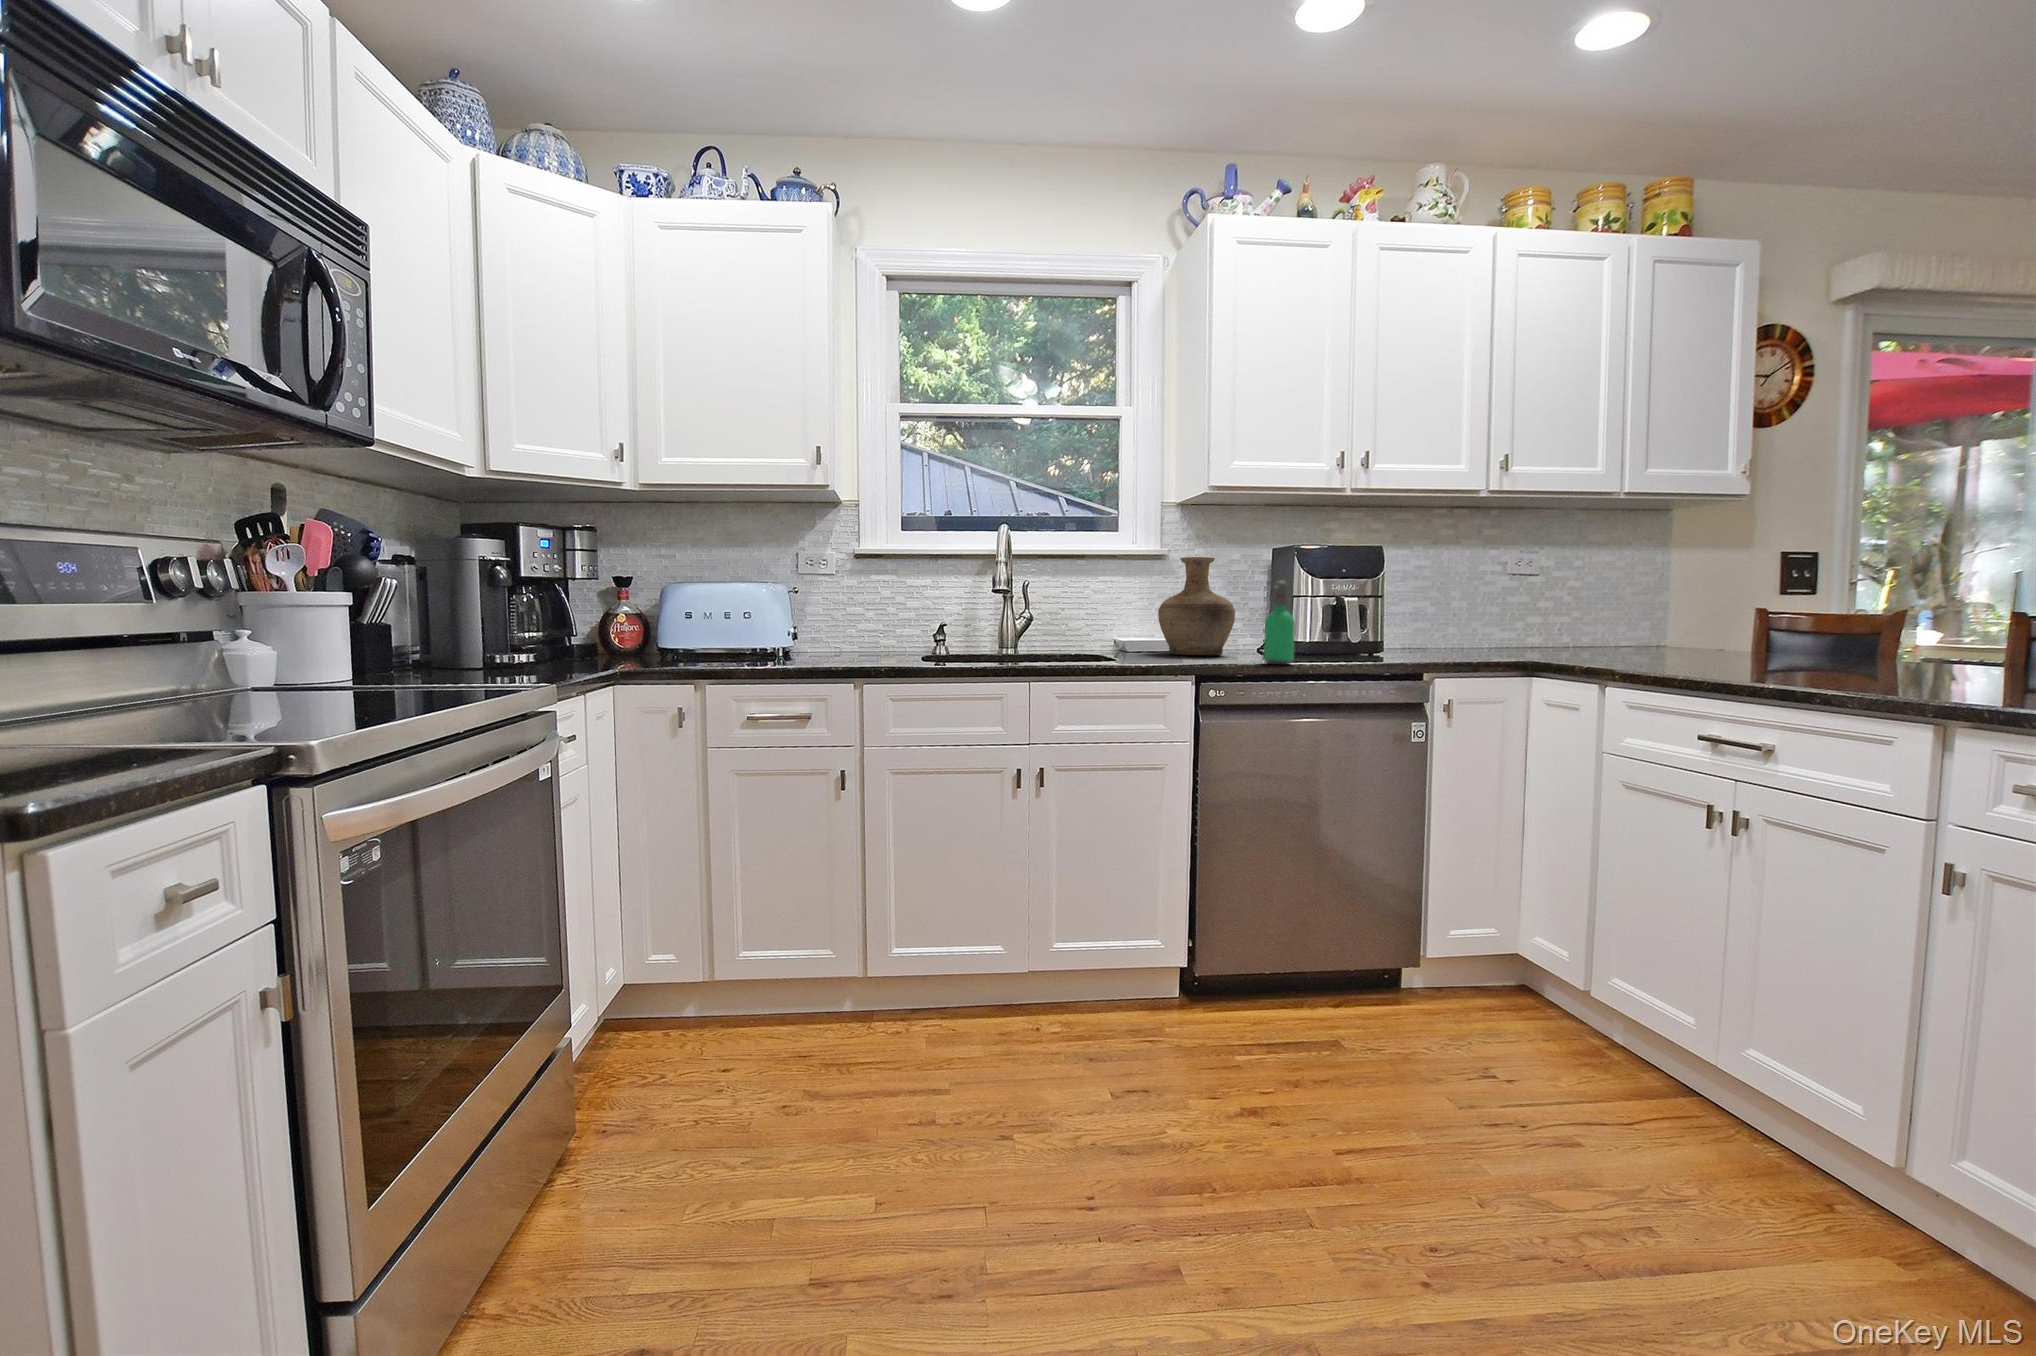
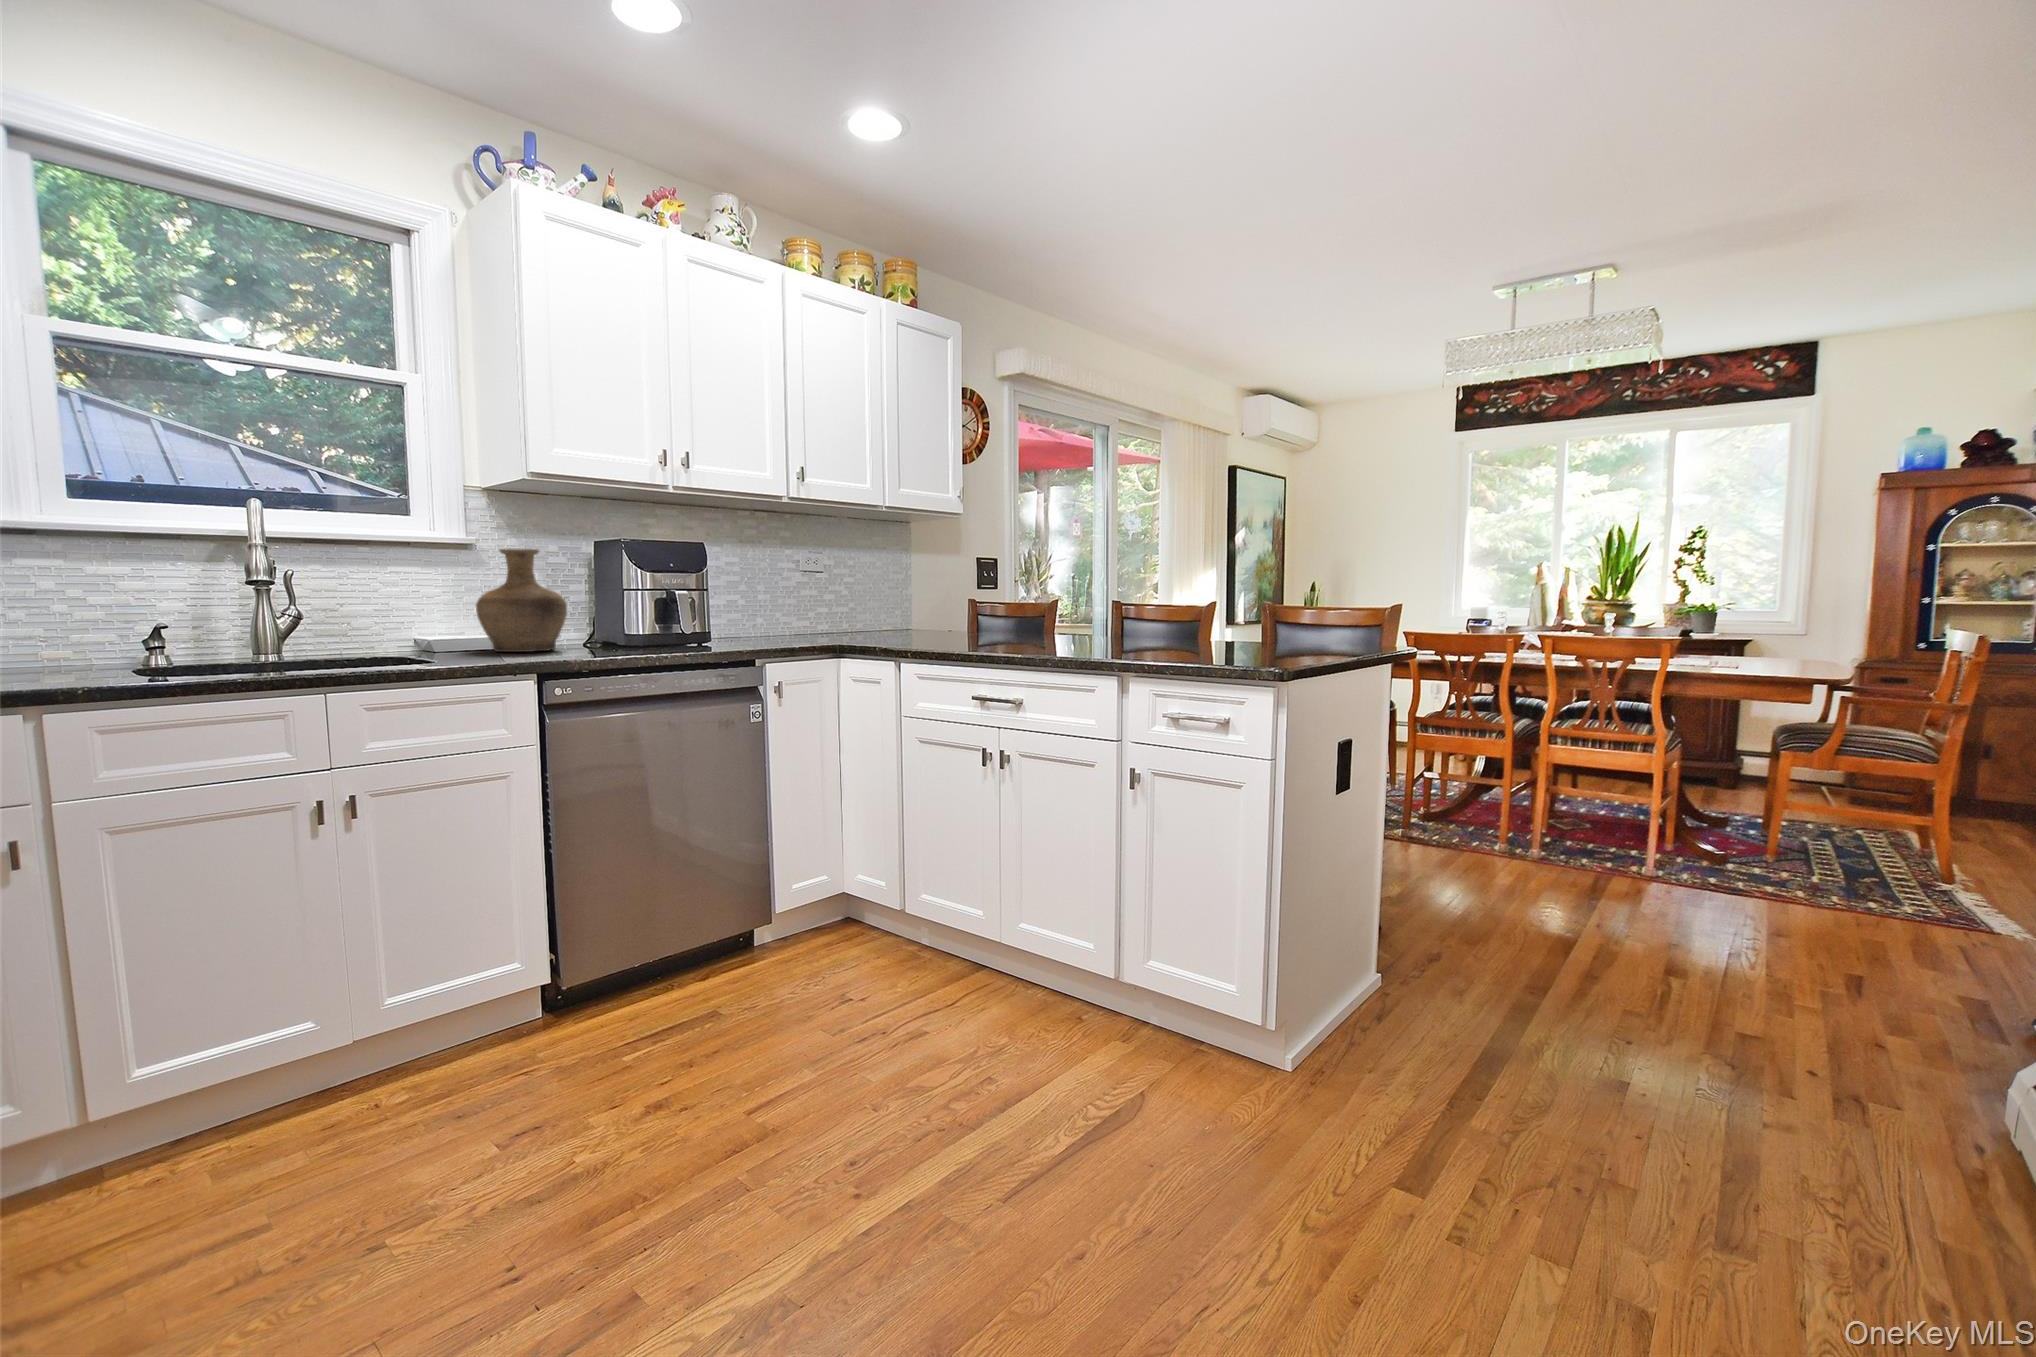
soap dispenser: present [1264,580,1295,664] -> none [608,575,640,658]

